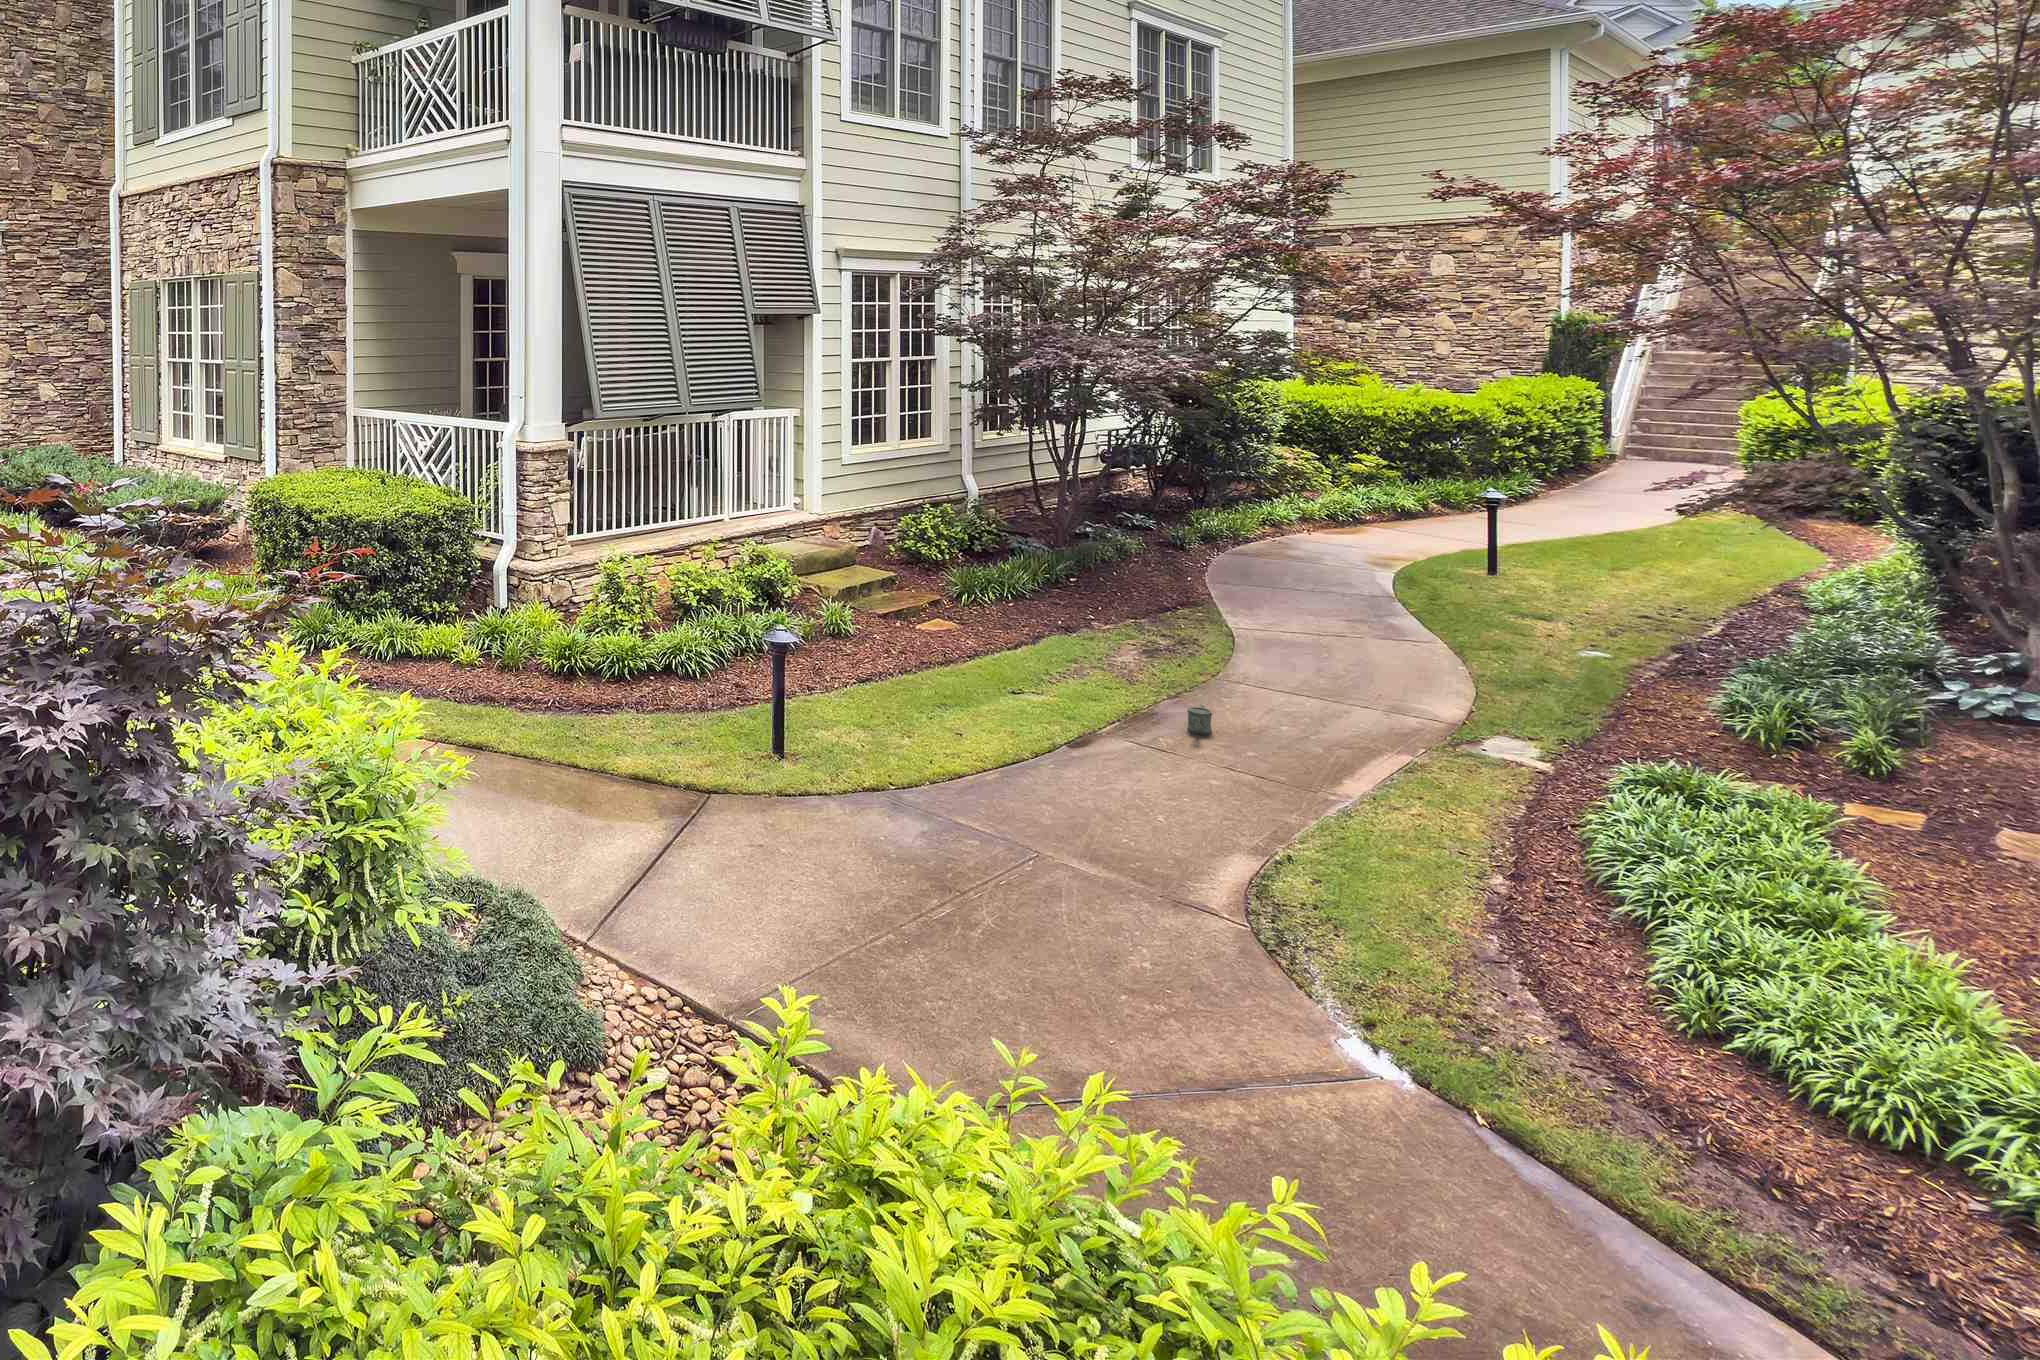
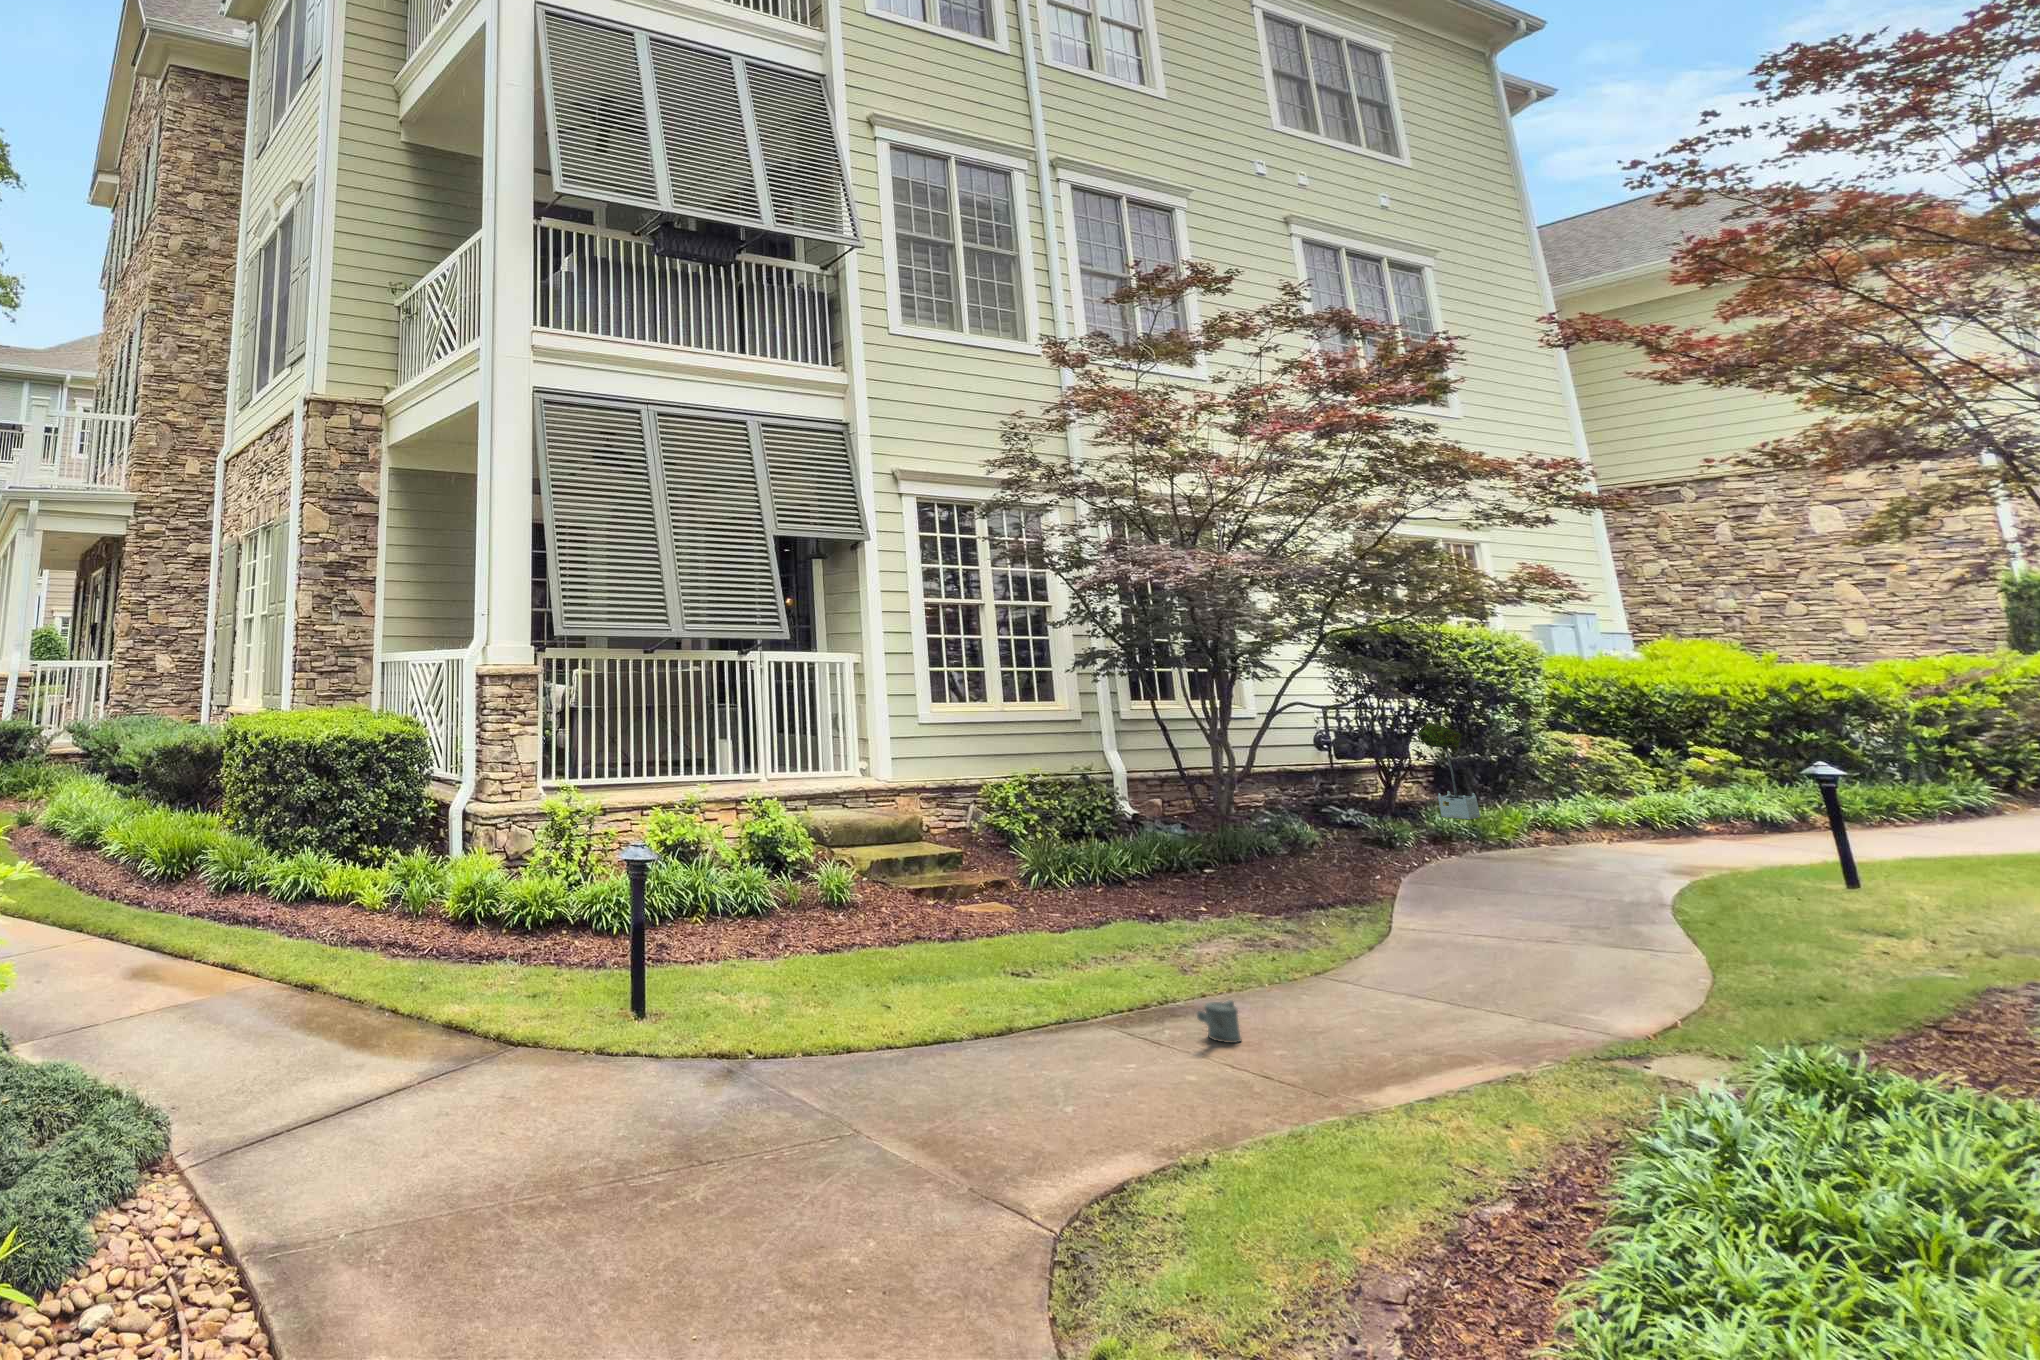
potted tree: none [1177,446,1212,520] -> present [1418,724,1480,819]

